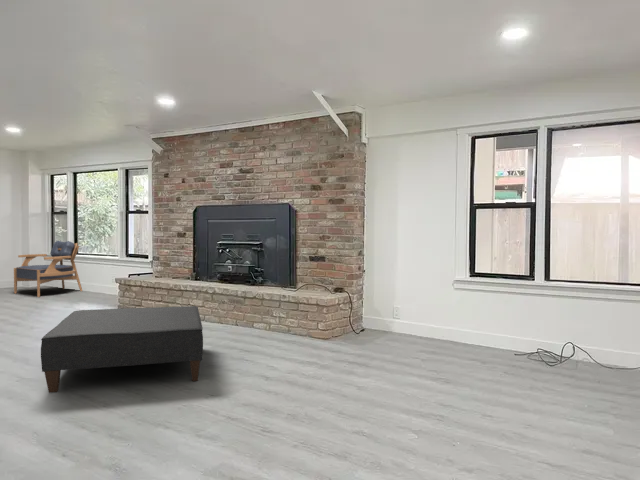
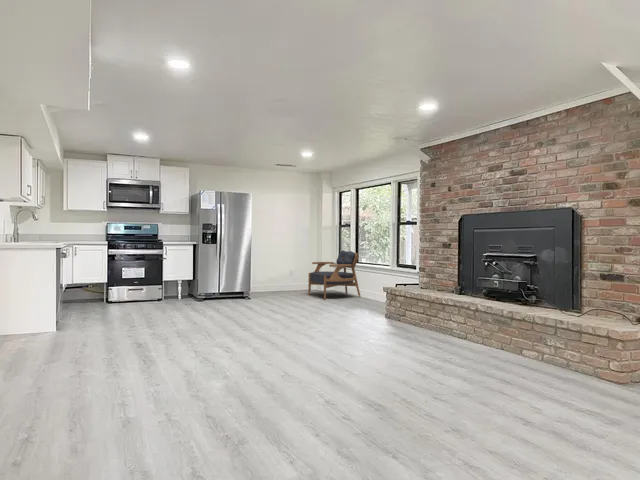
ottoman: present [41,306,203,393] -> none [291,315,451,408]

